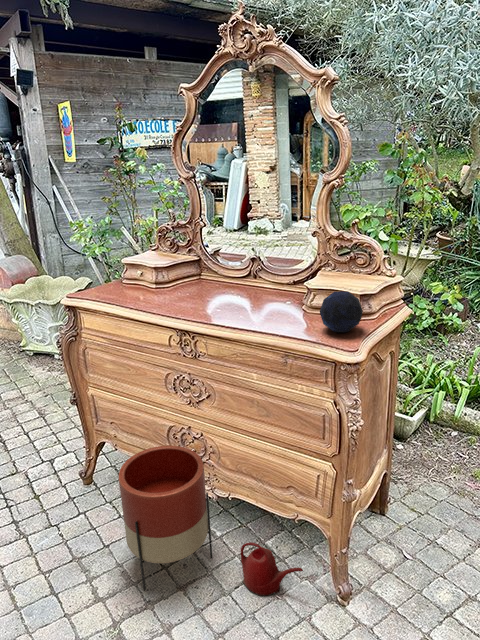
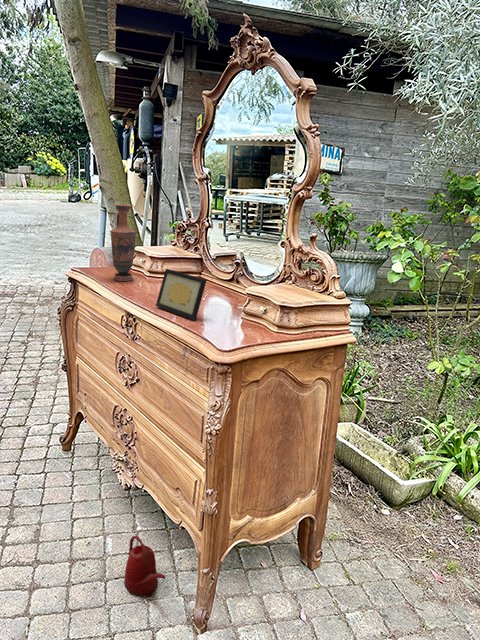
vase: none [124,218,152,299] -> present [110,204,136,281]
picture frame: none [226,280,287,325] -> present [156,269,207,320]
decorative orb: present [320,291,363,332] -> none [218,292,263,336]
planter: present [119,446,212,591] -> none [37,420,122,550]

